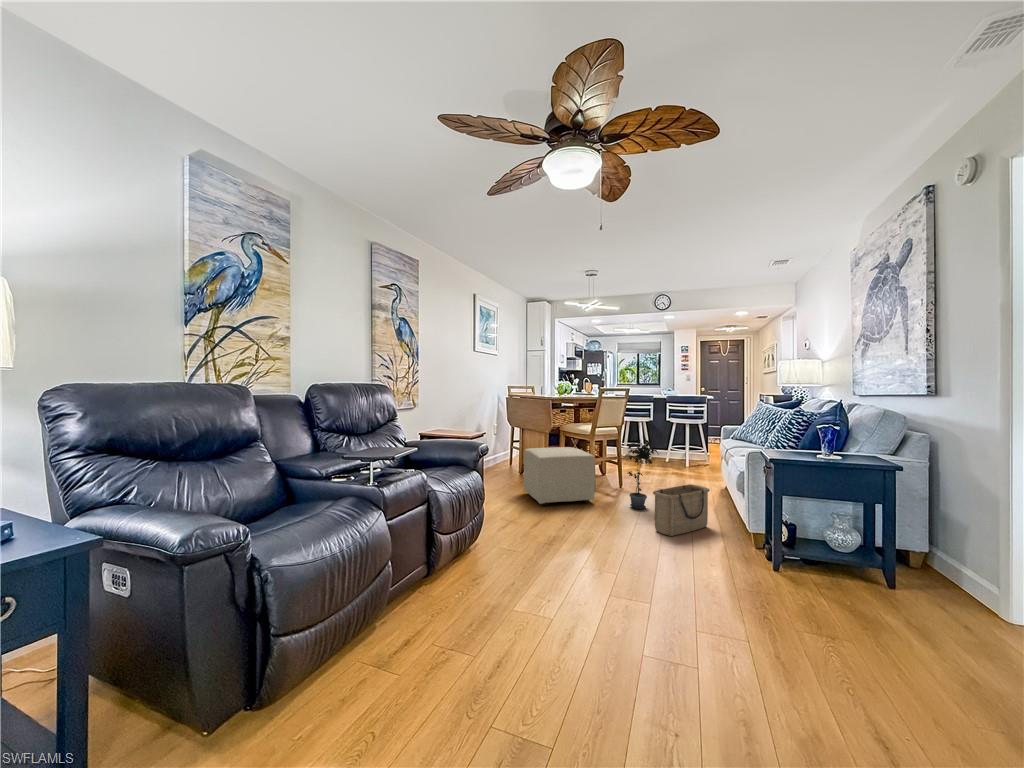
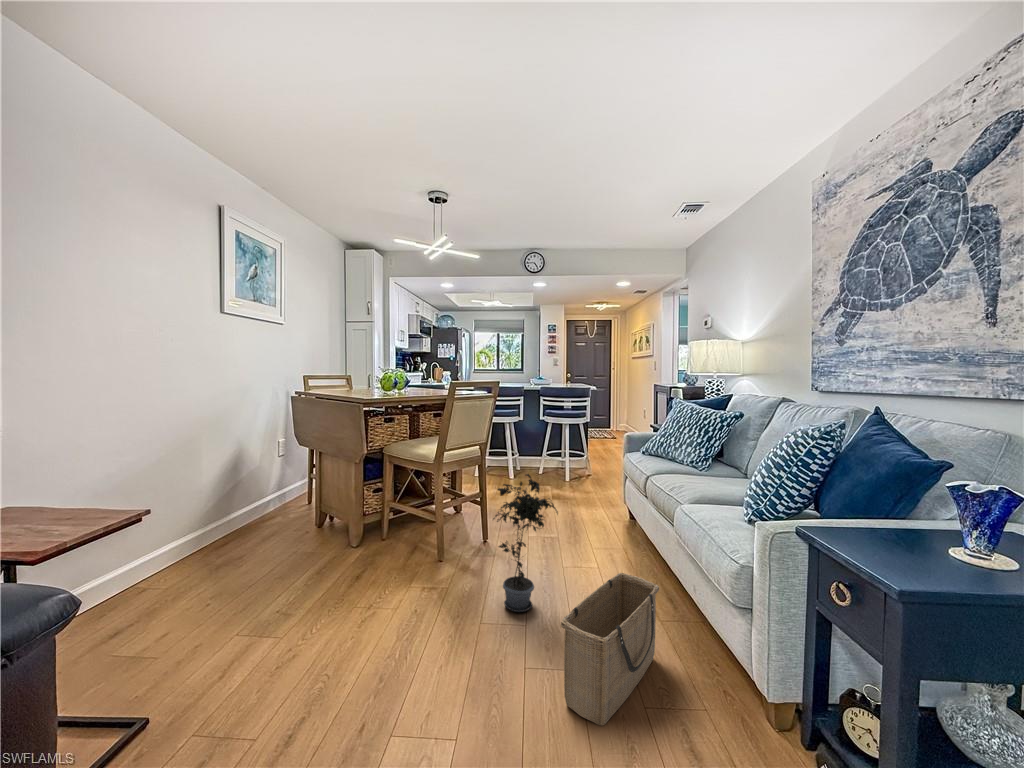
ottoman: present [524,447,595,505] -> none [300,490,438,638]

